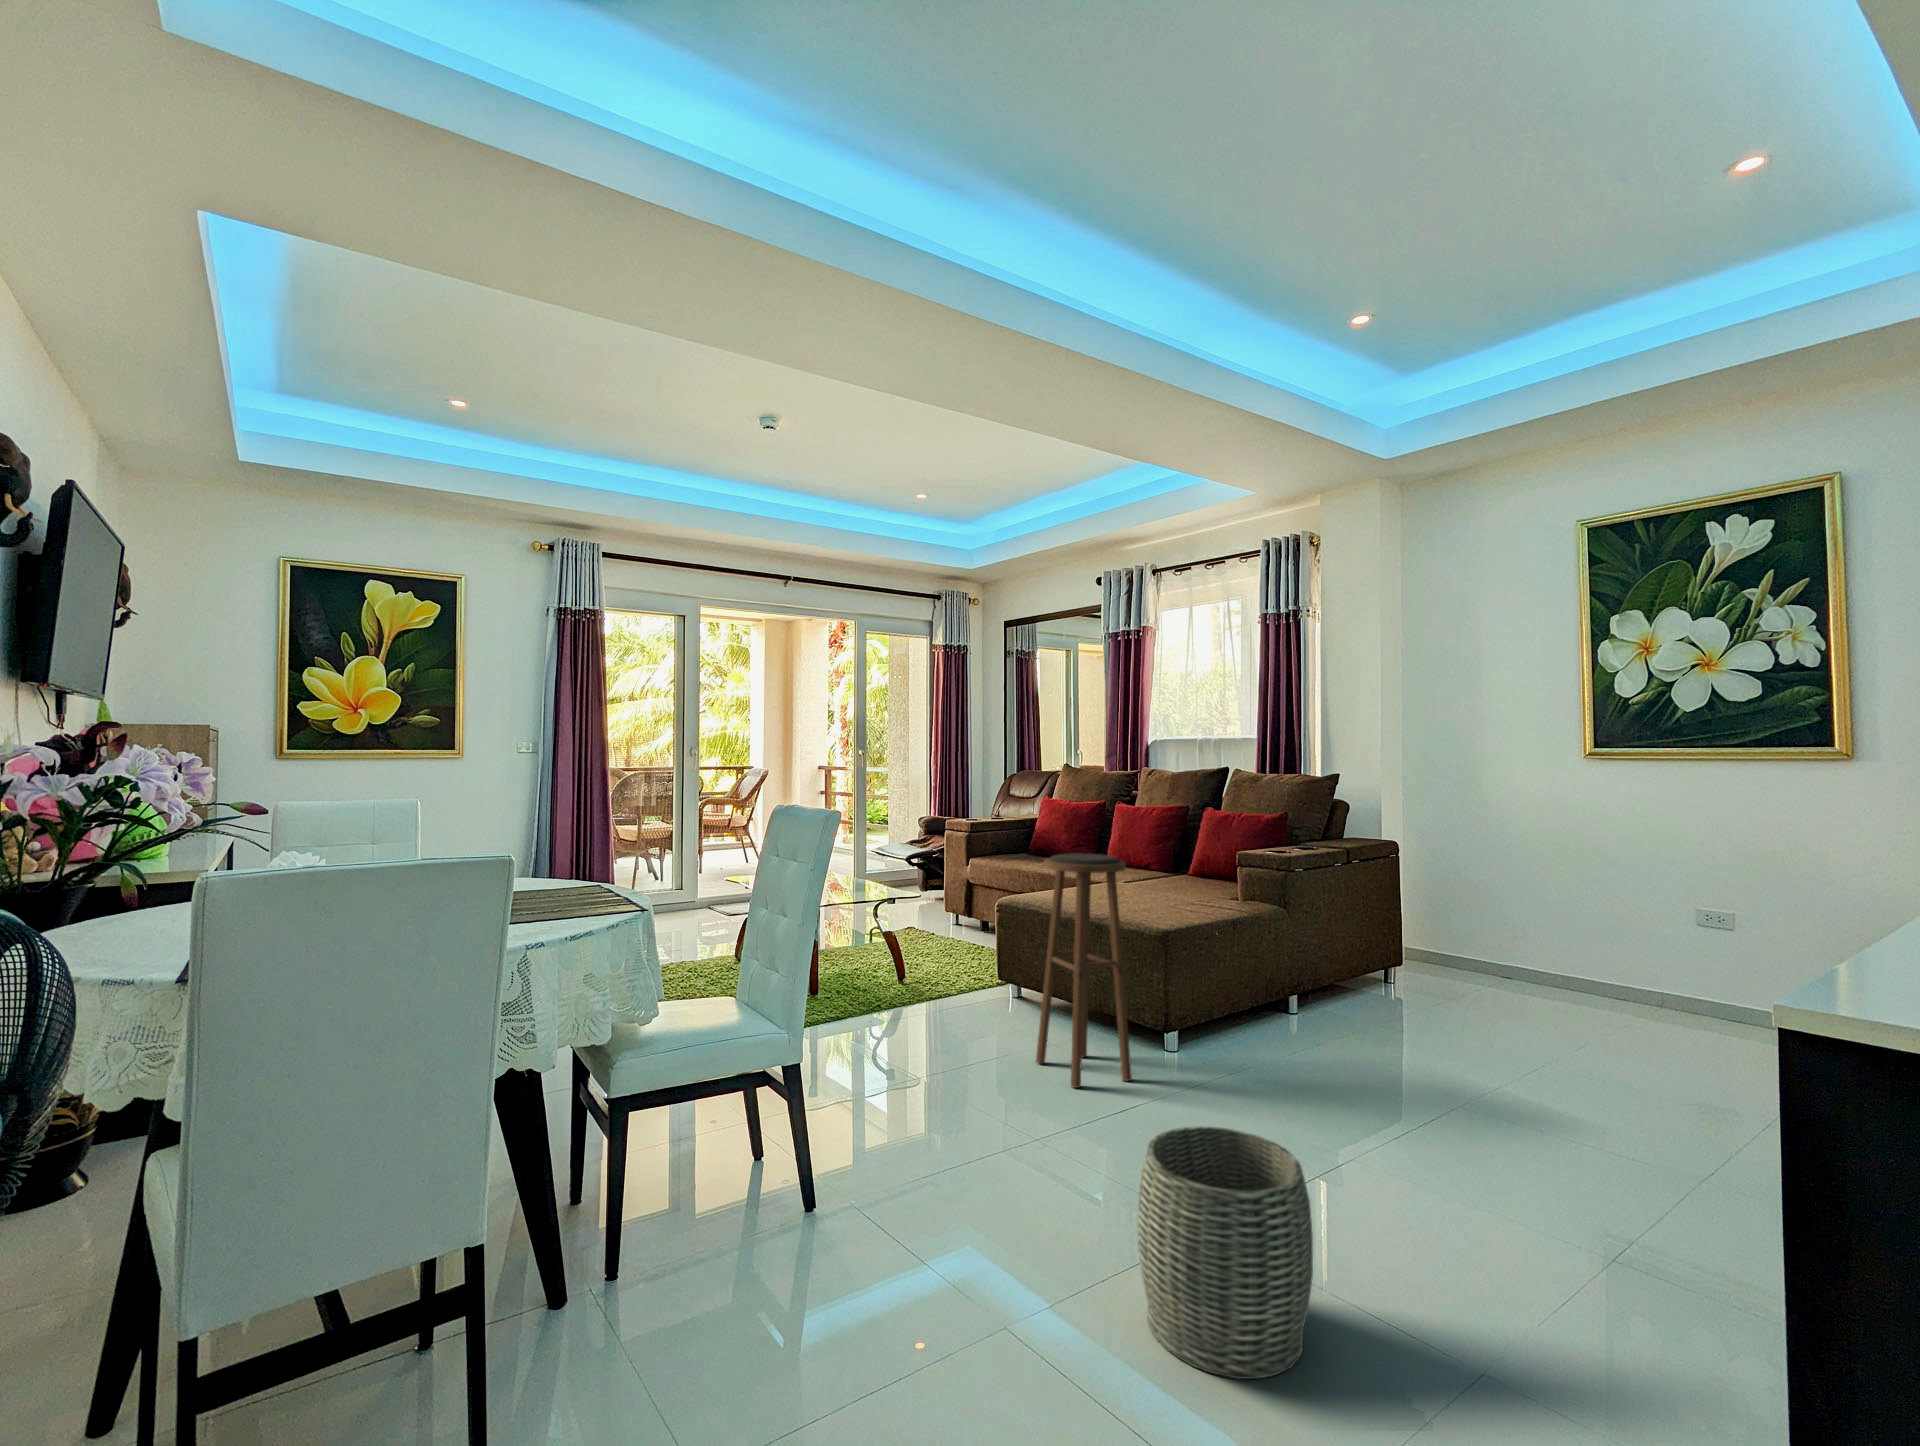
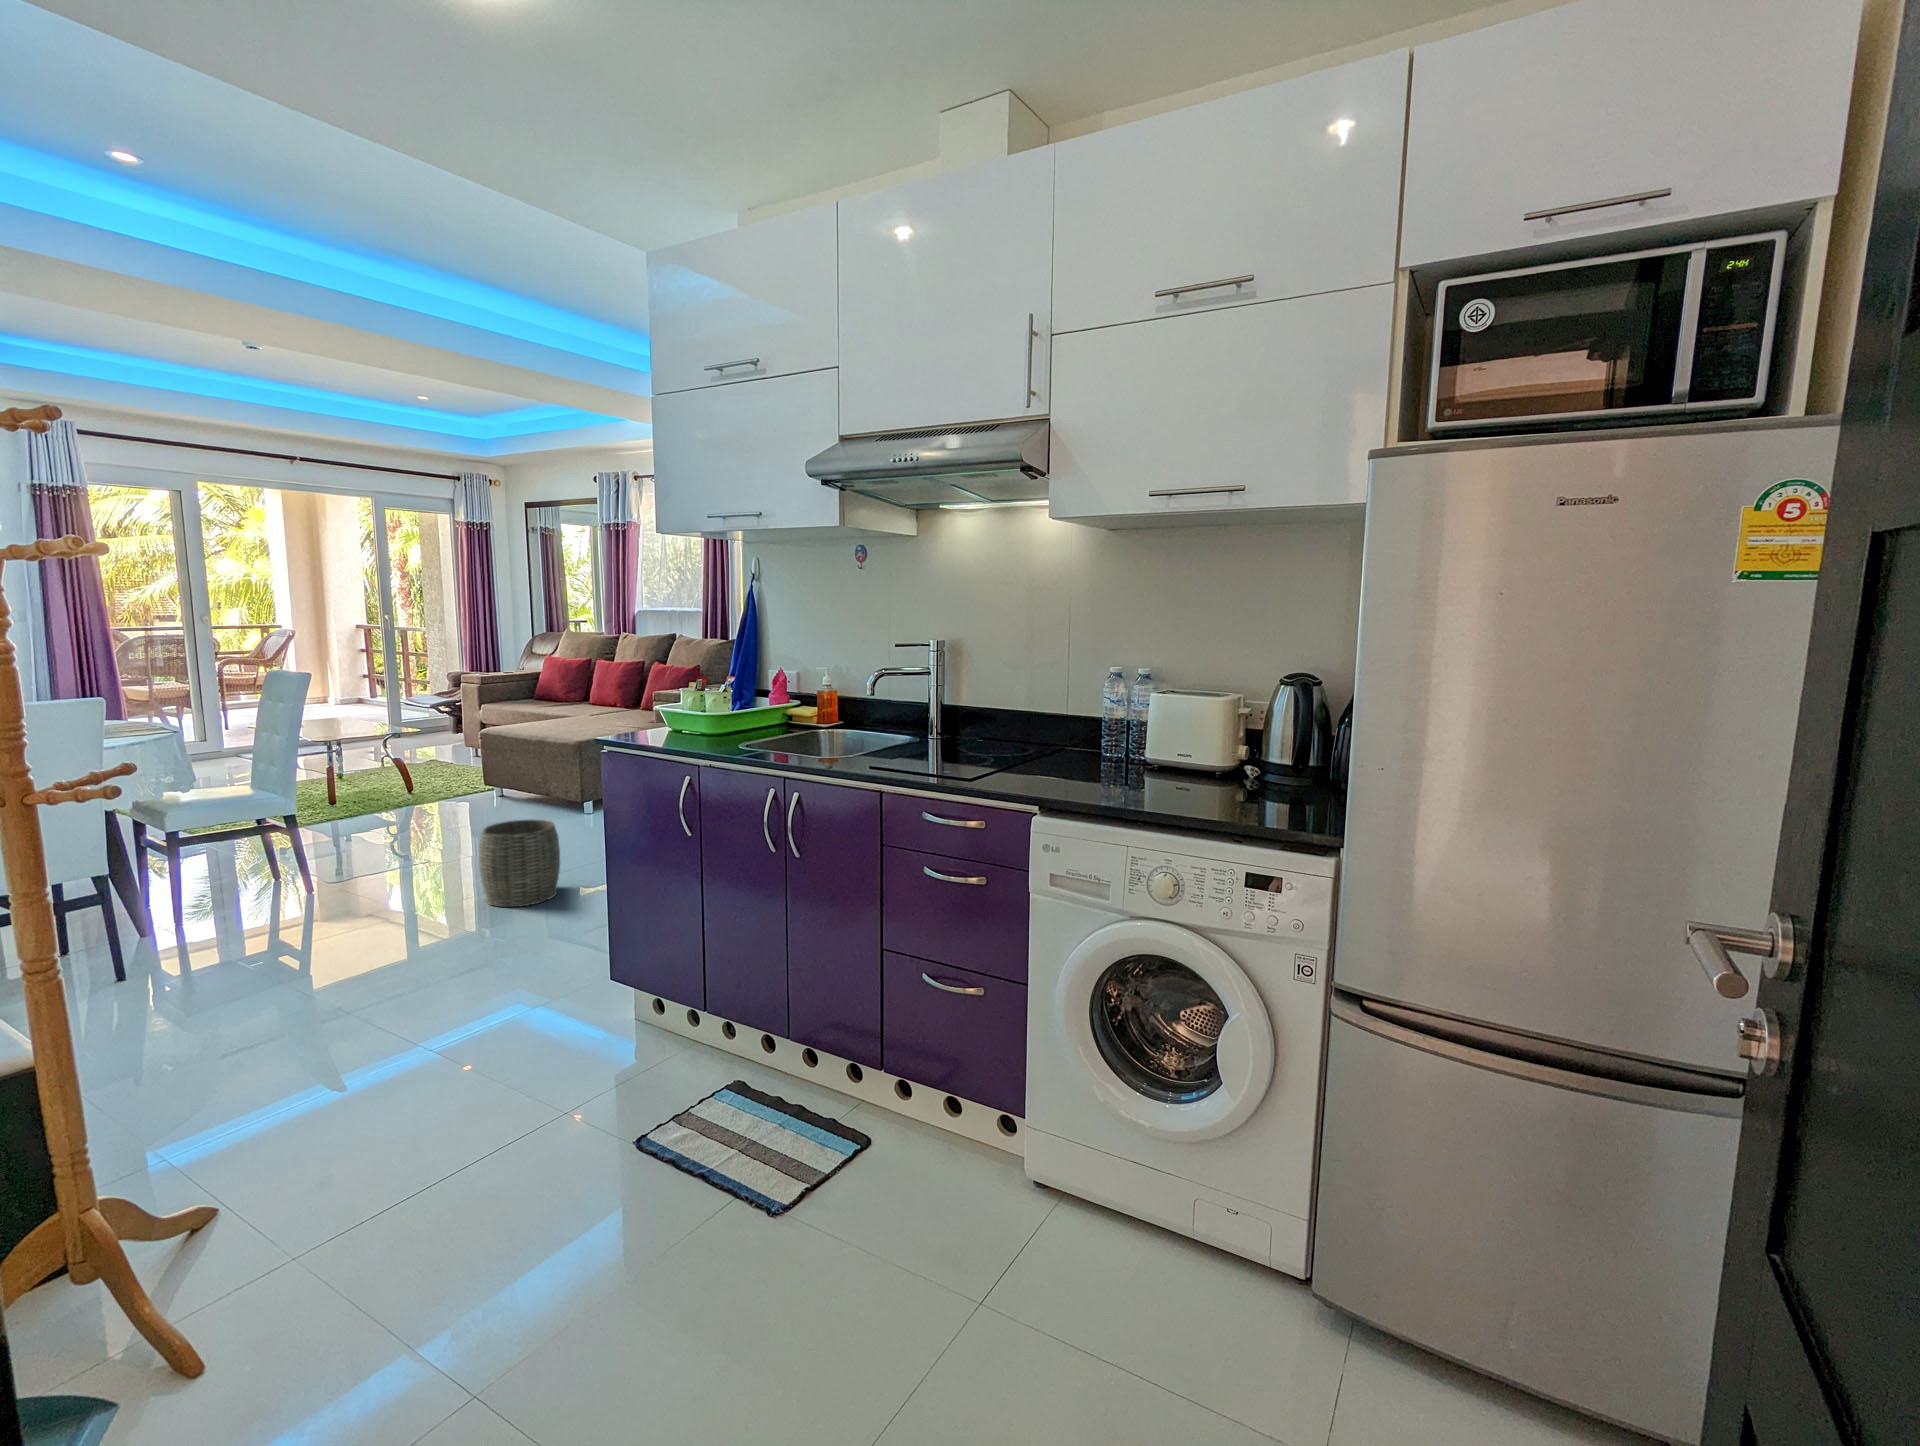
stool: present [1036,853,1132,1088] -> none [487,698,550,832]

